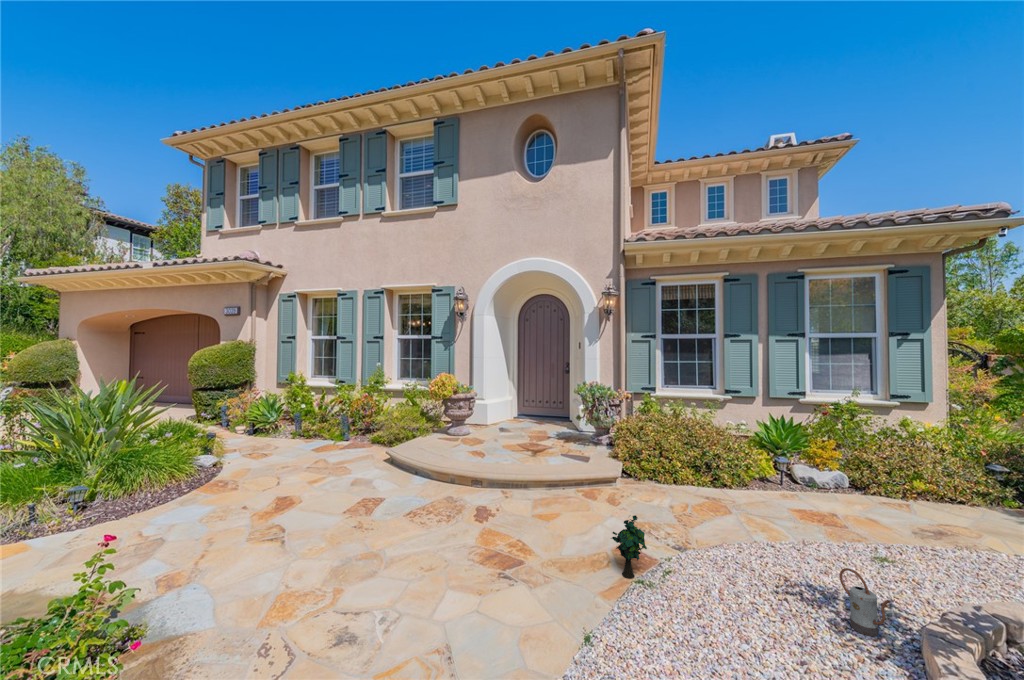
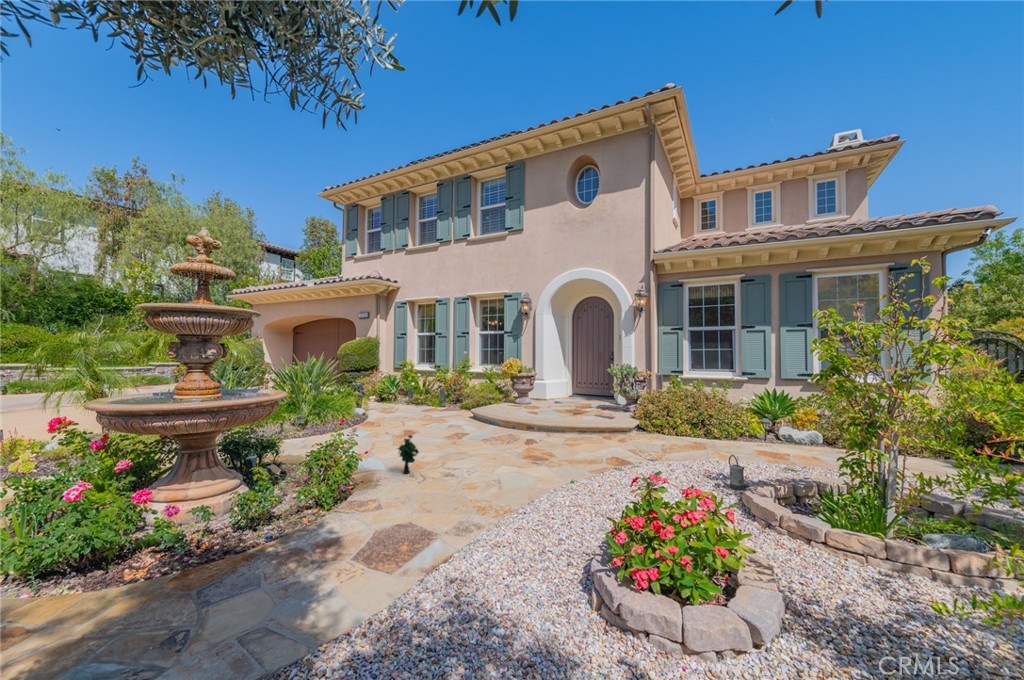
decorative plant: present [612,515,647,579] -> present [398,435,419,474]

